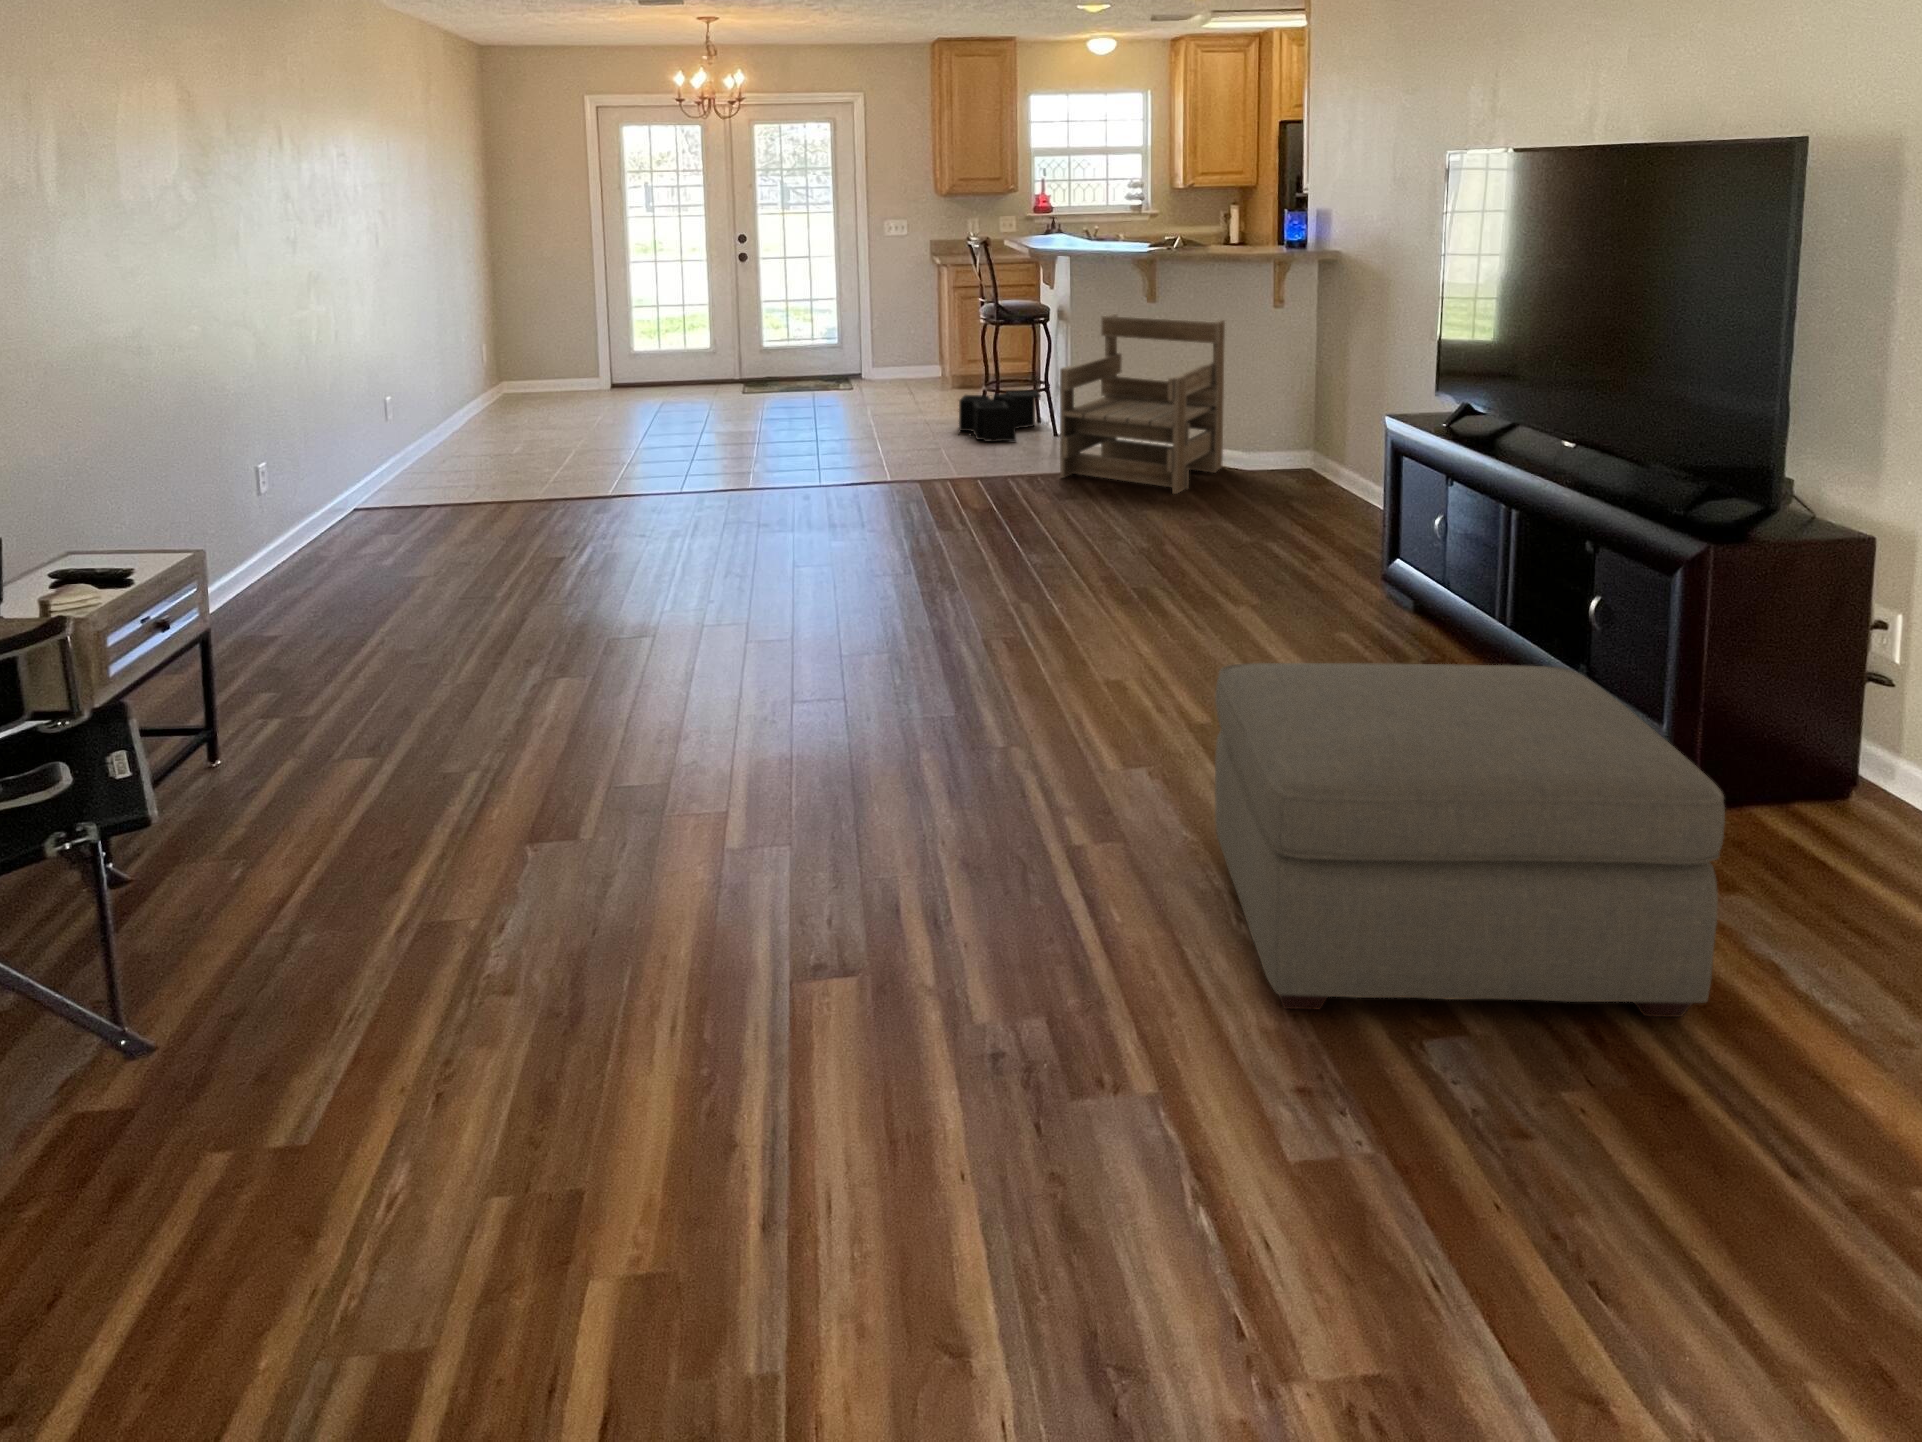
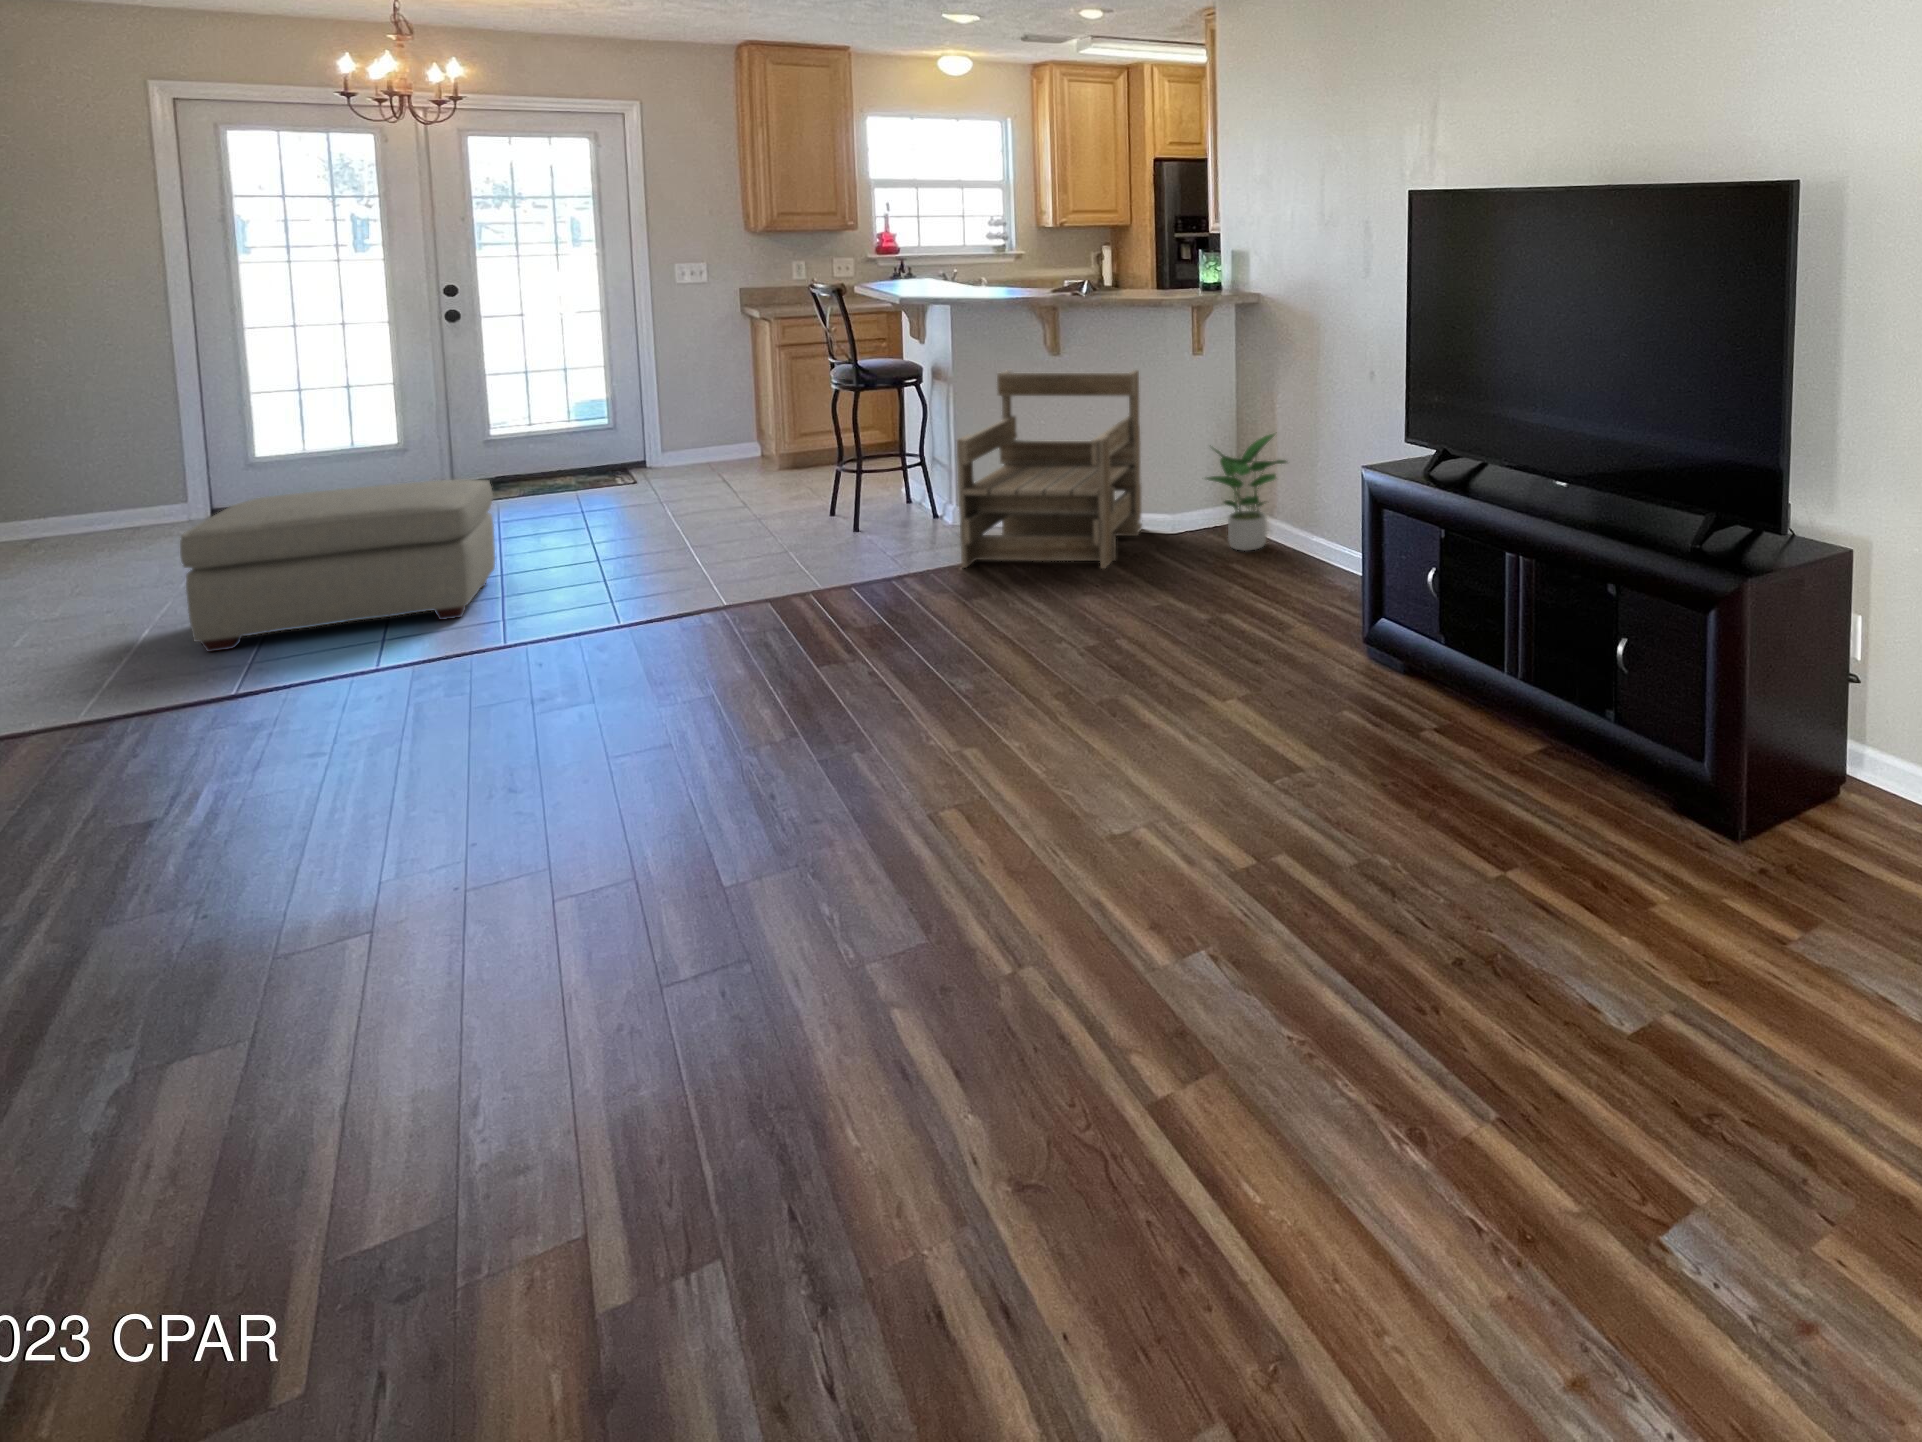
potted plant: none [1273,387,1358,498] -> present [1207,434,1287,551]
storage bin: present [959,390,1040,442] -> none [808,462,914,533]
ottoman: present [1215,663,1725,1017] -> present [180,479,495,652]

